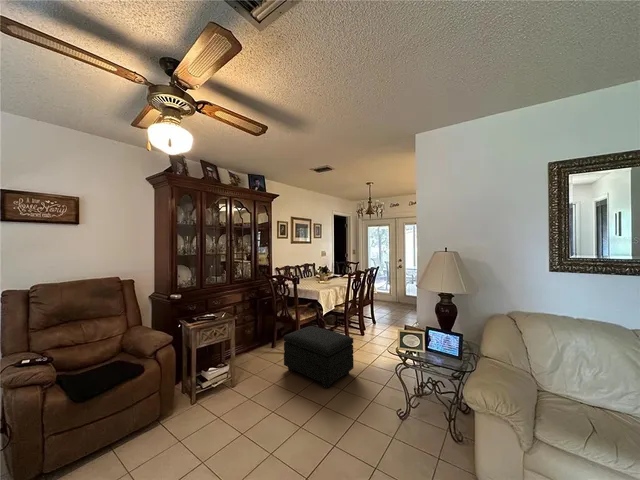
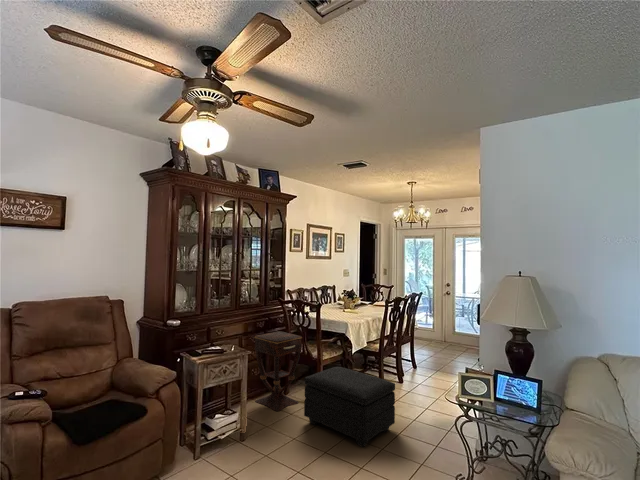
side table: none [246,300,284,362] -> present [255,331,302,411]

